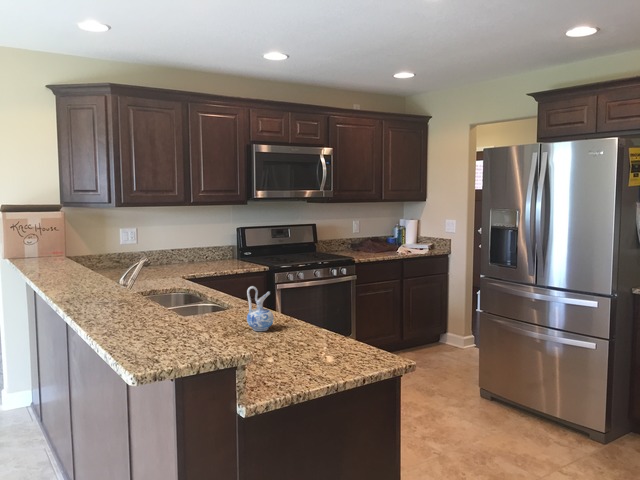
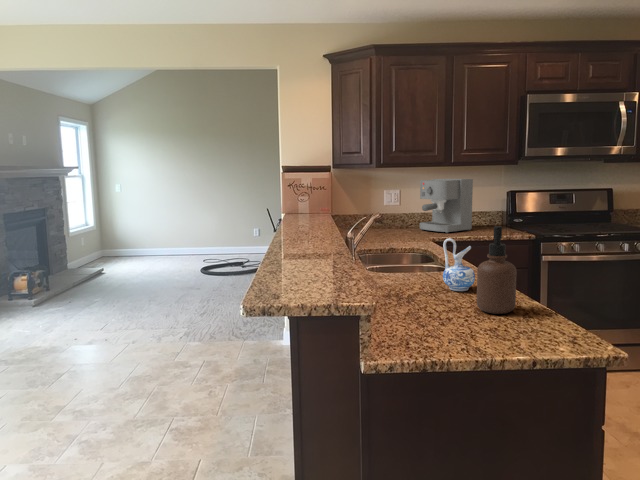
coffee maker: none [161,216,212,271] -> present [420,179,473,233]
soap dispenser: none [291,277,320,347] -> present [477,226,517,314]

